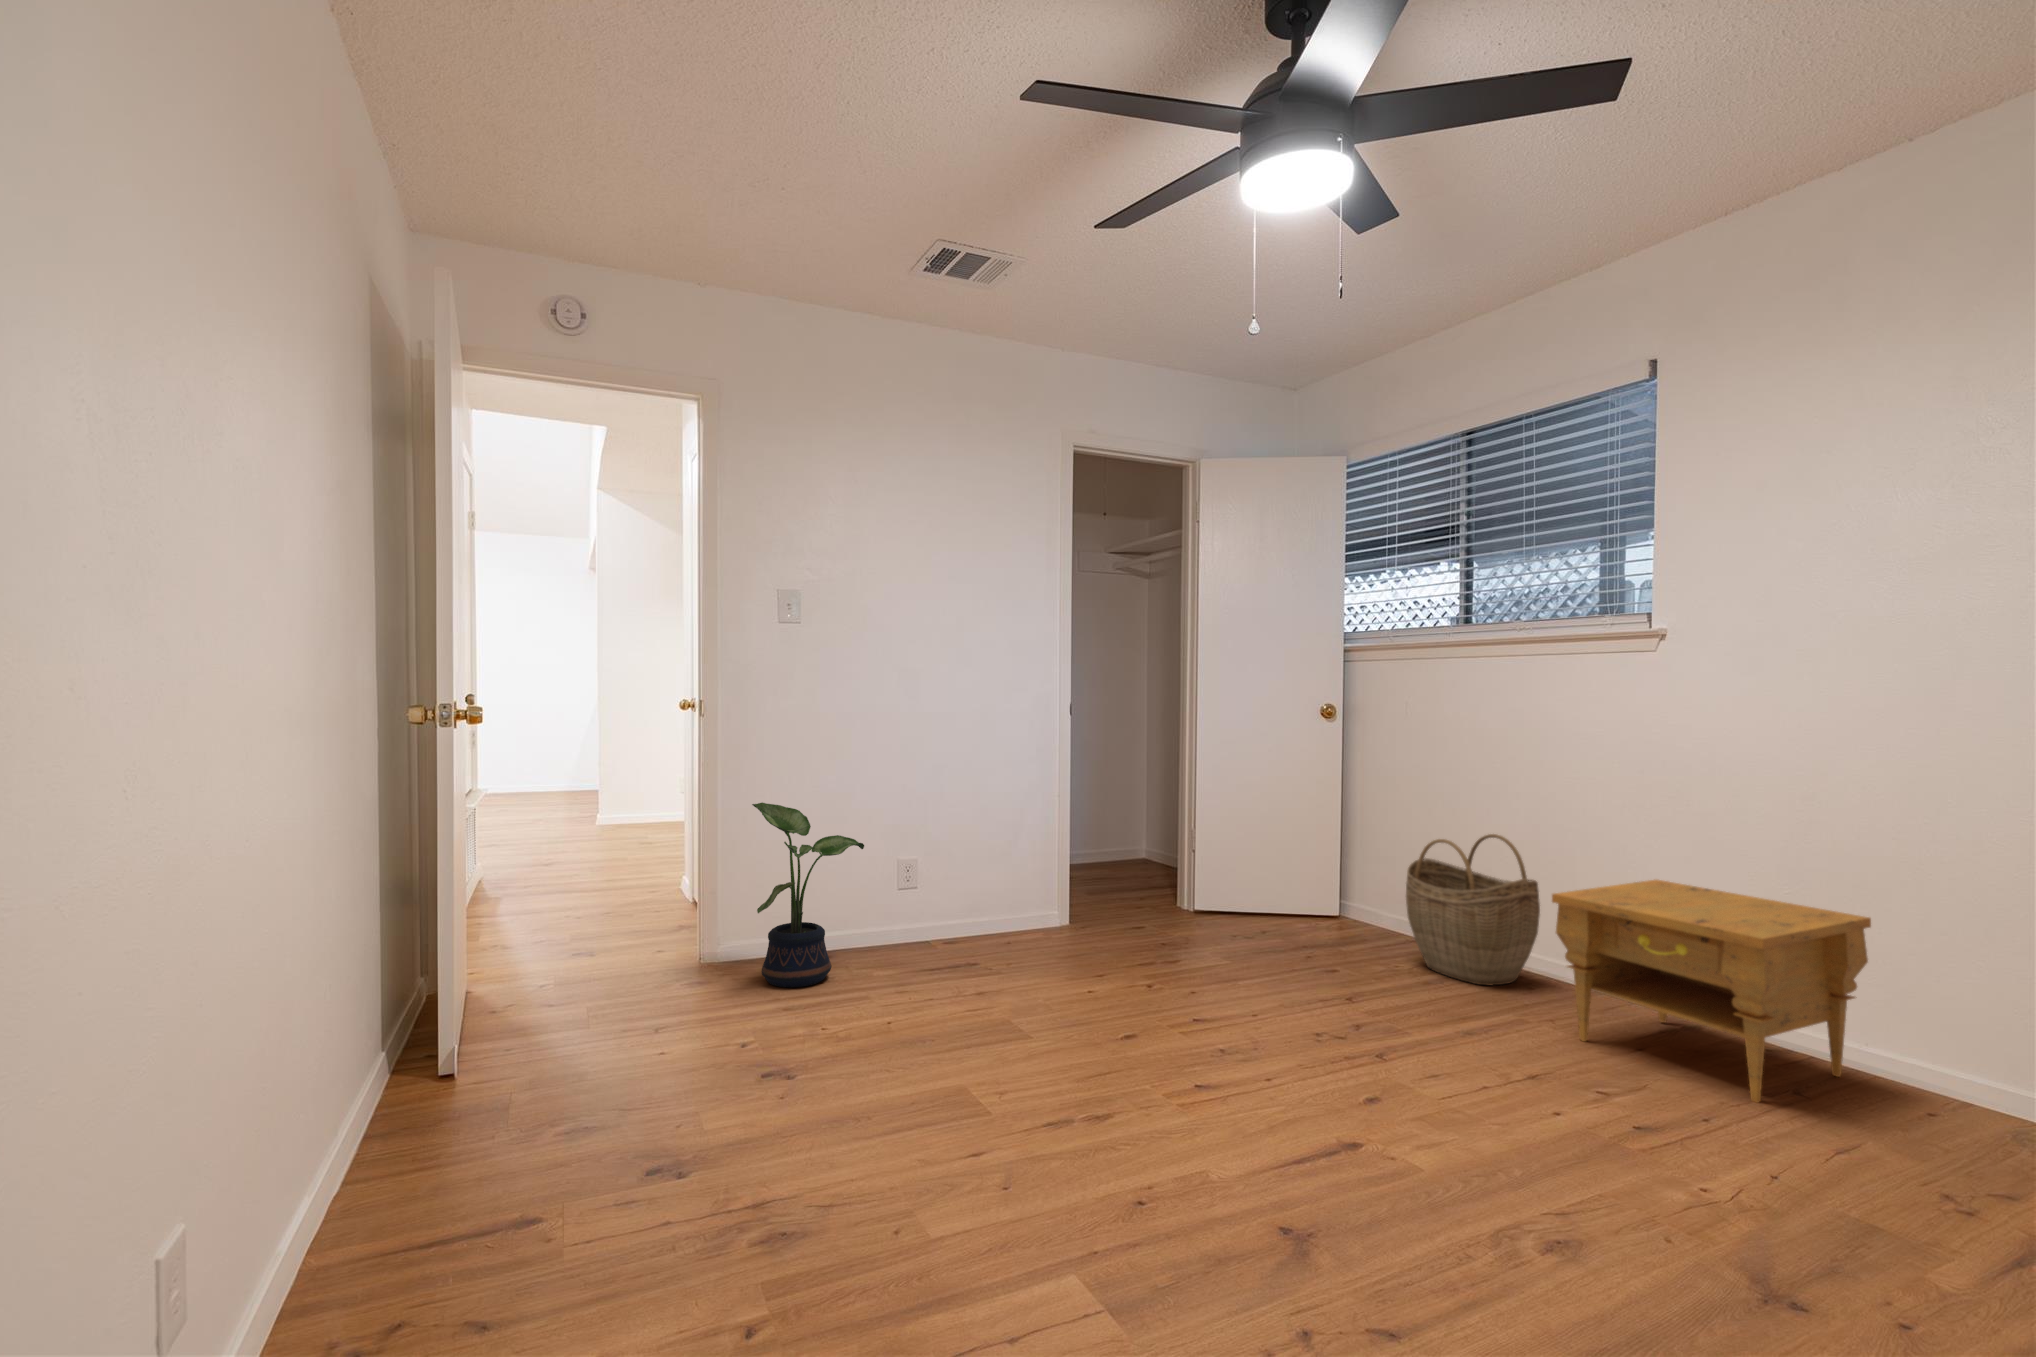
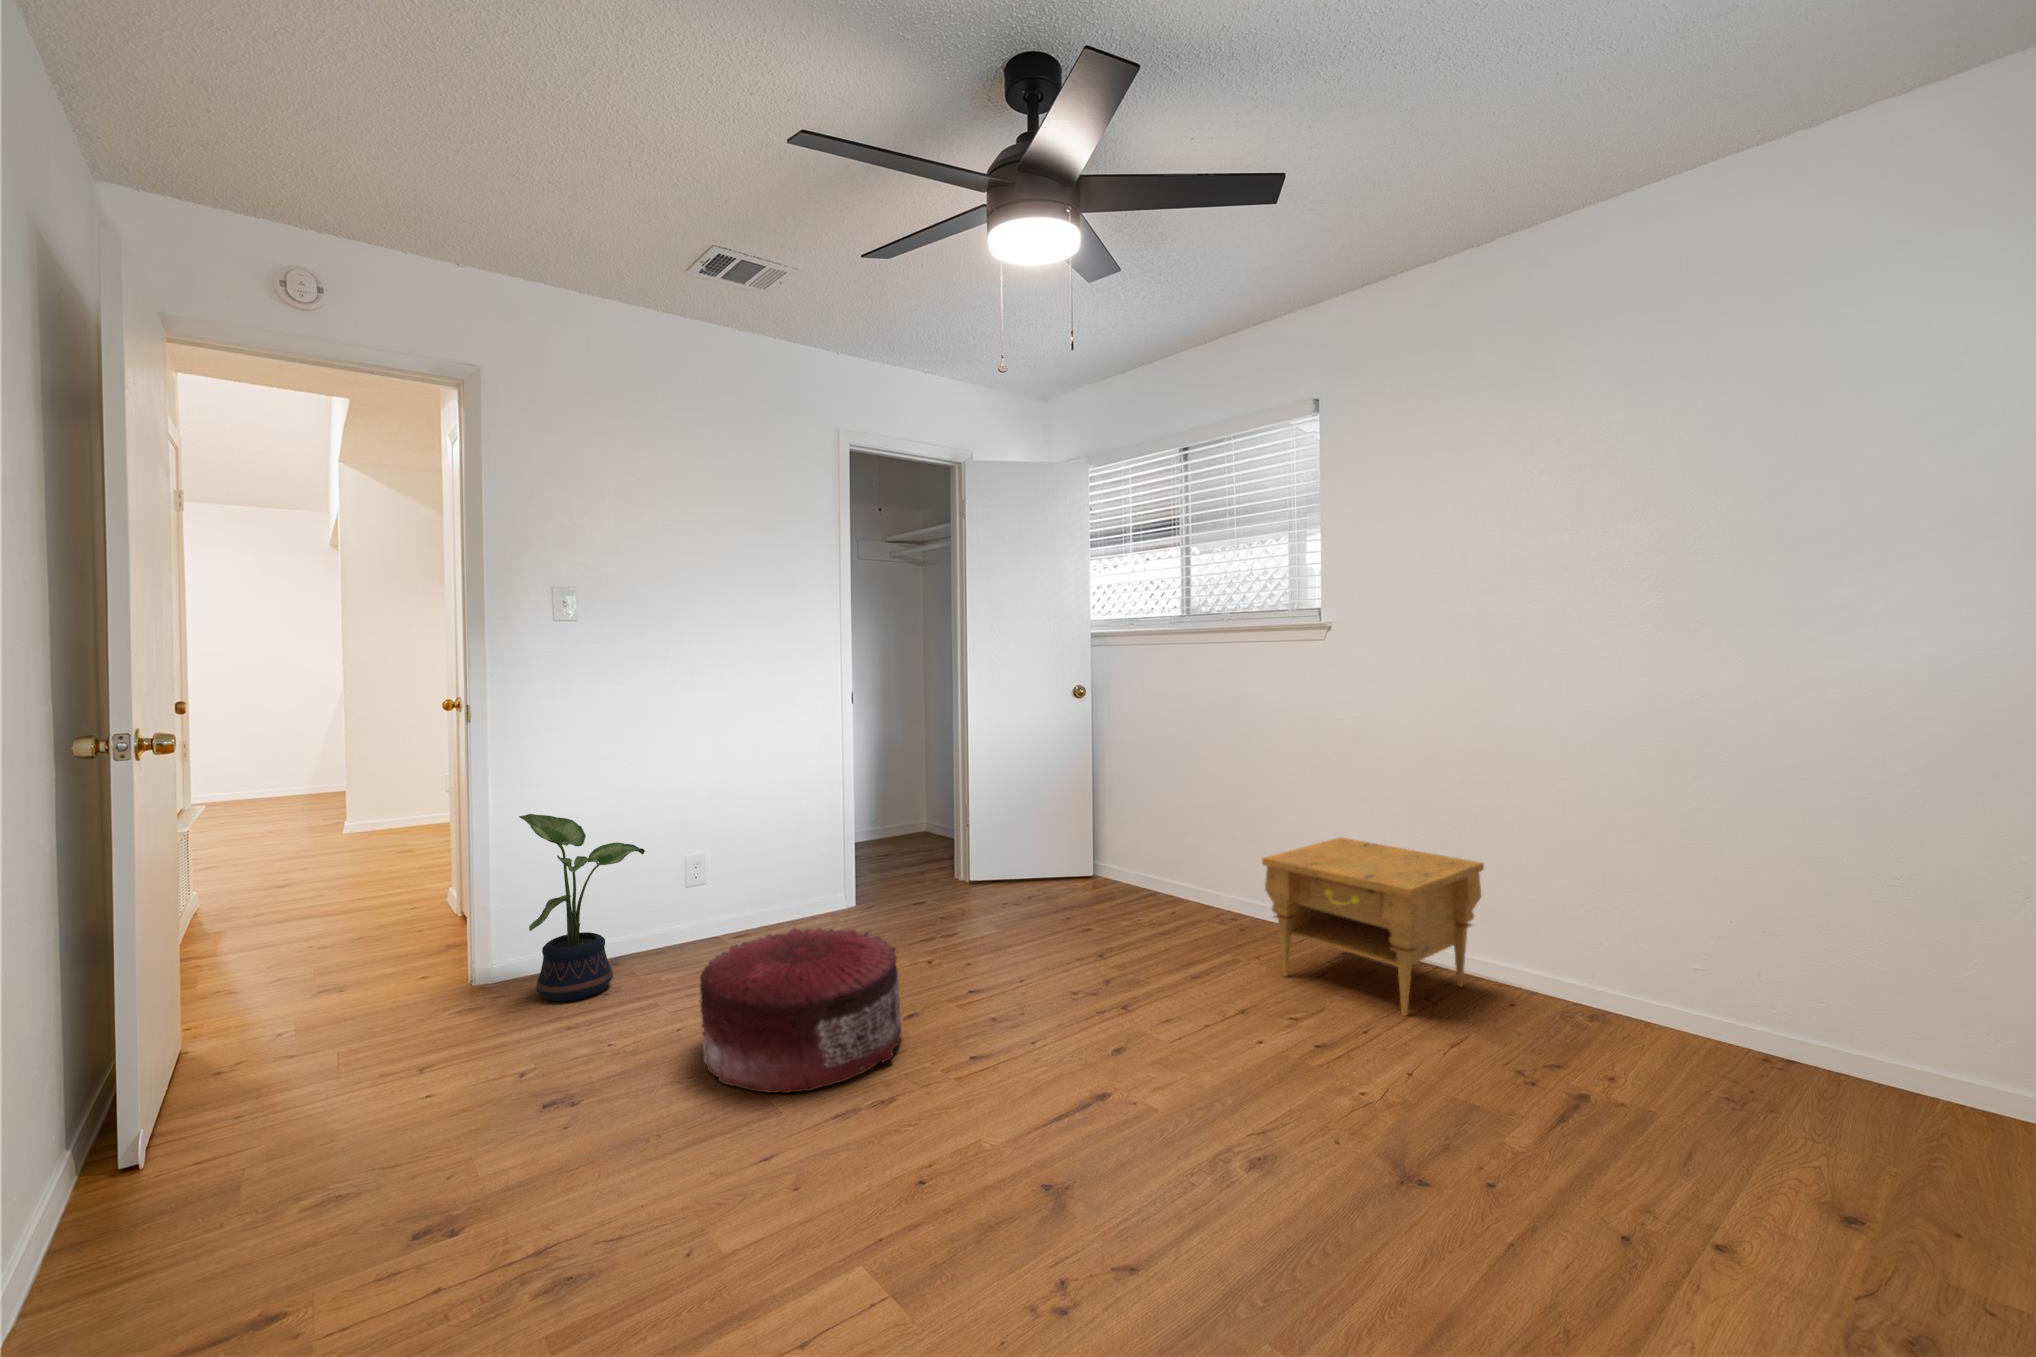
woven basket: present [1406,834,1540,985] -> none [1150,803,1255,932]
pouf: none [913,929,1120,1096] -> present [700,928,902,1093]

